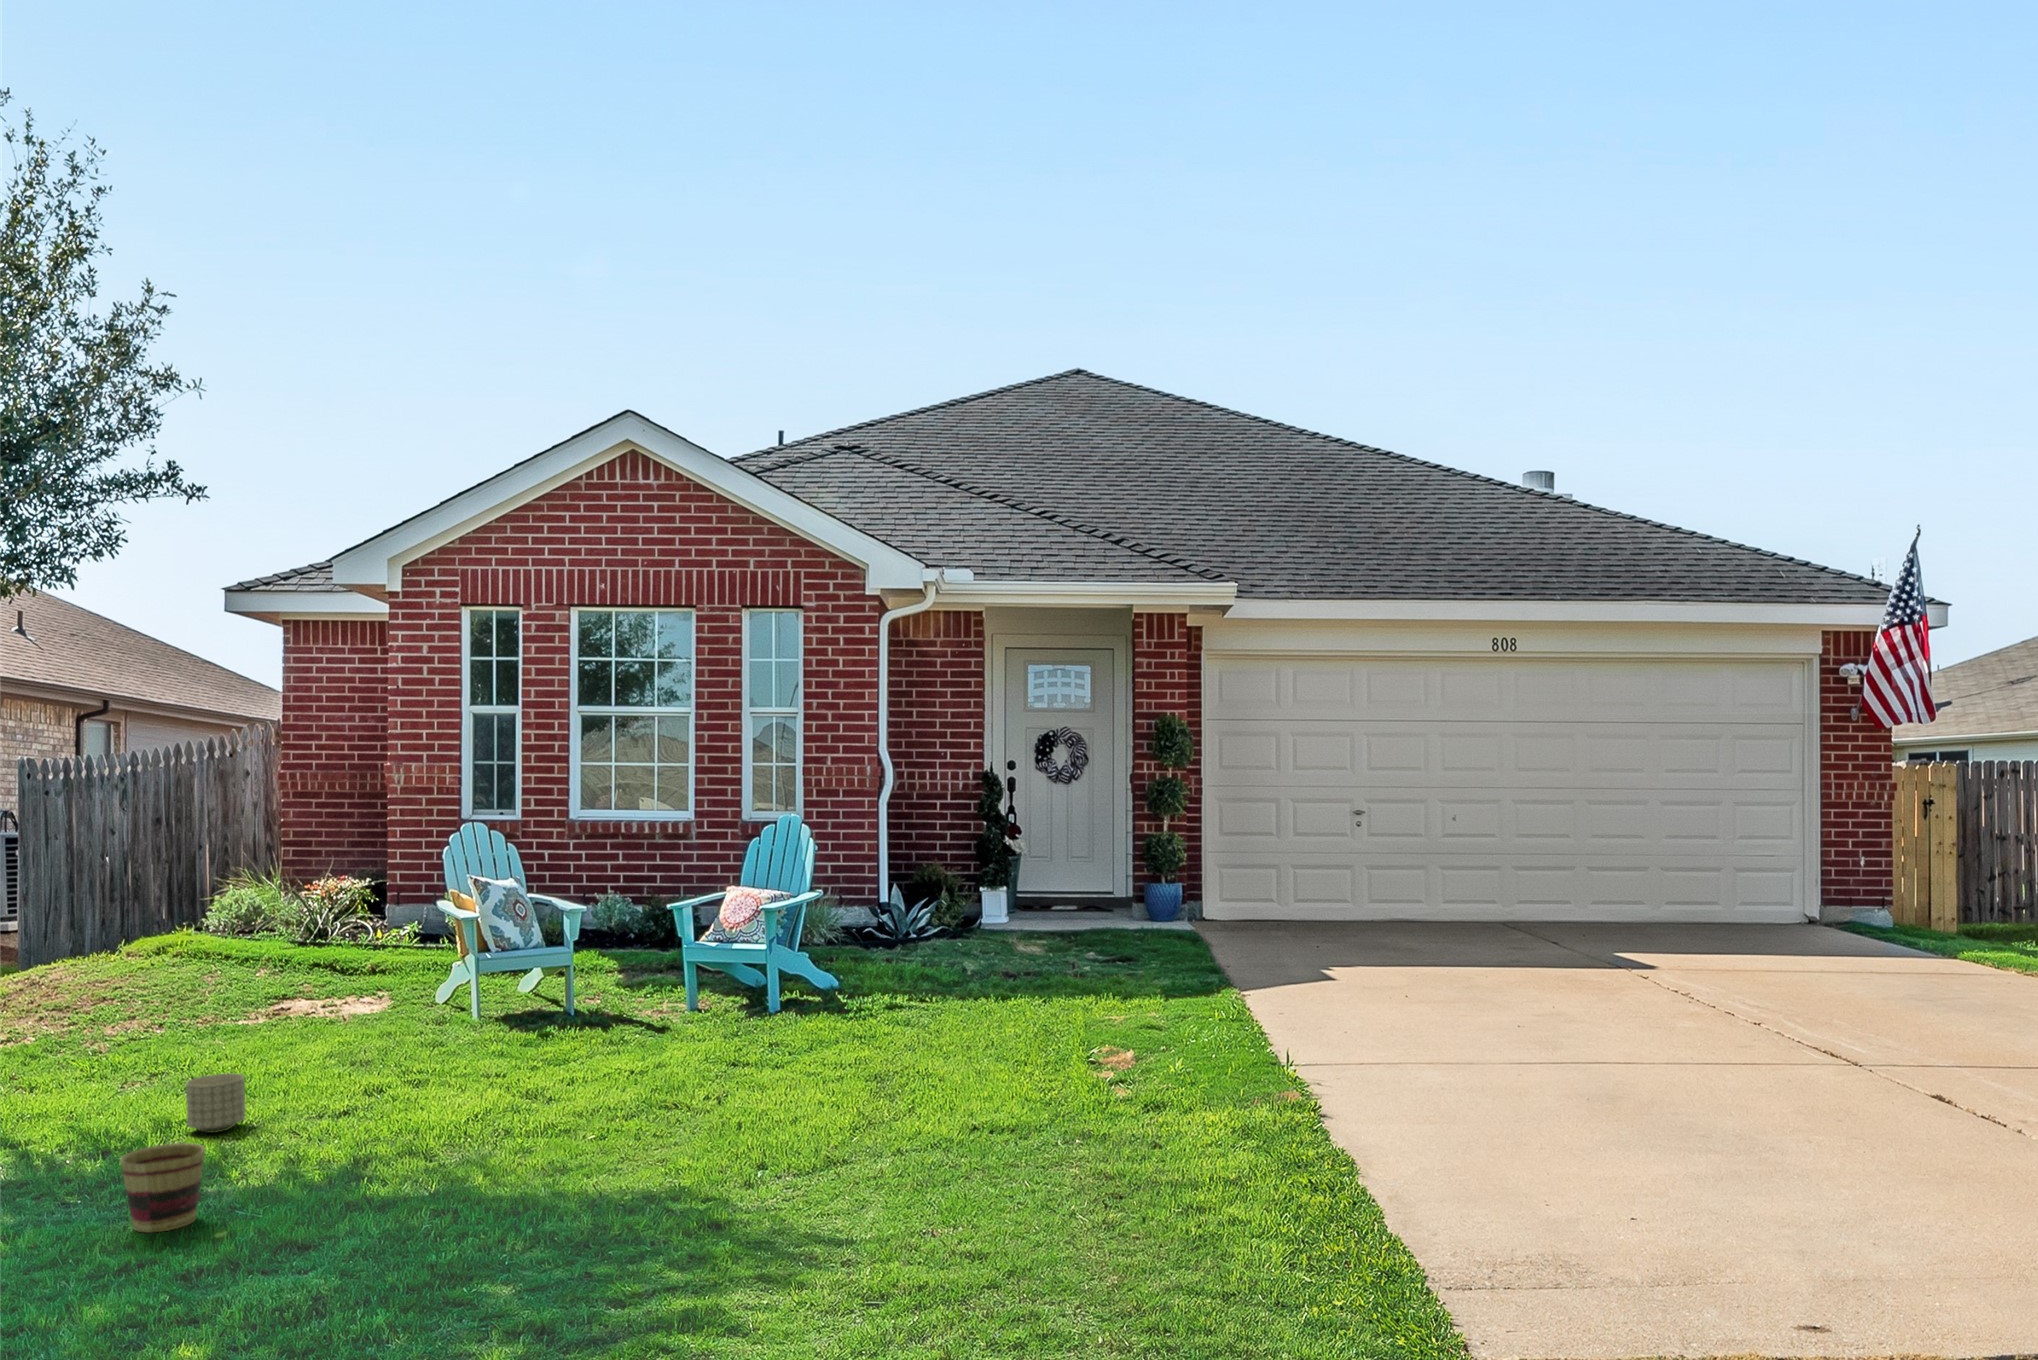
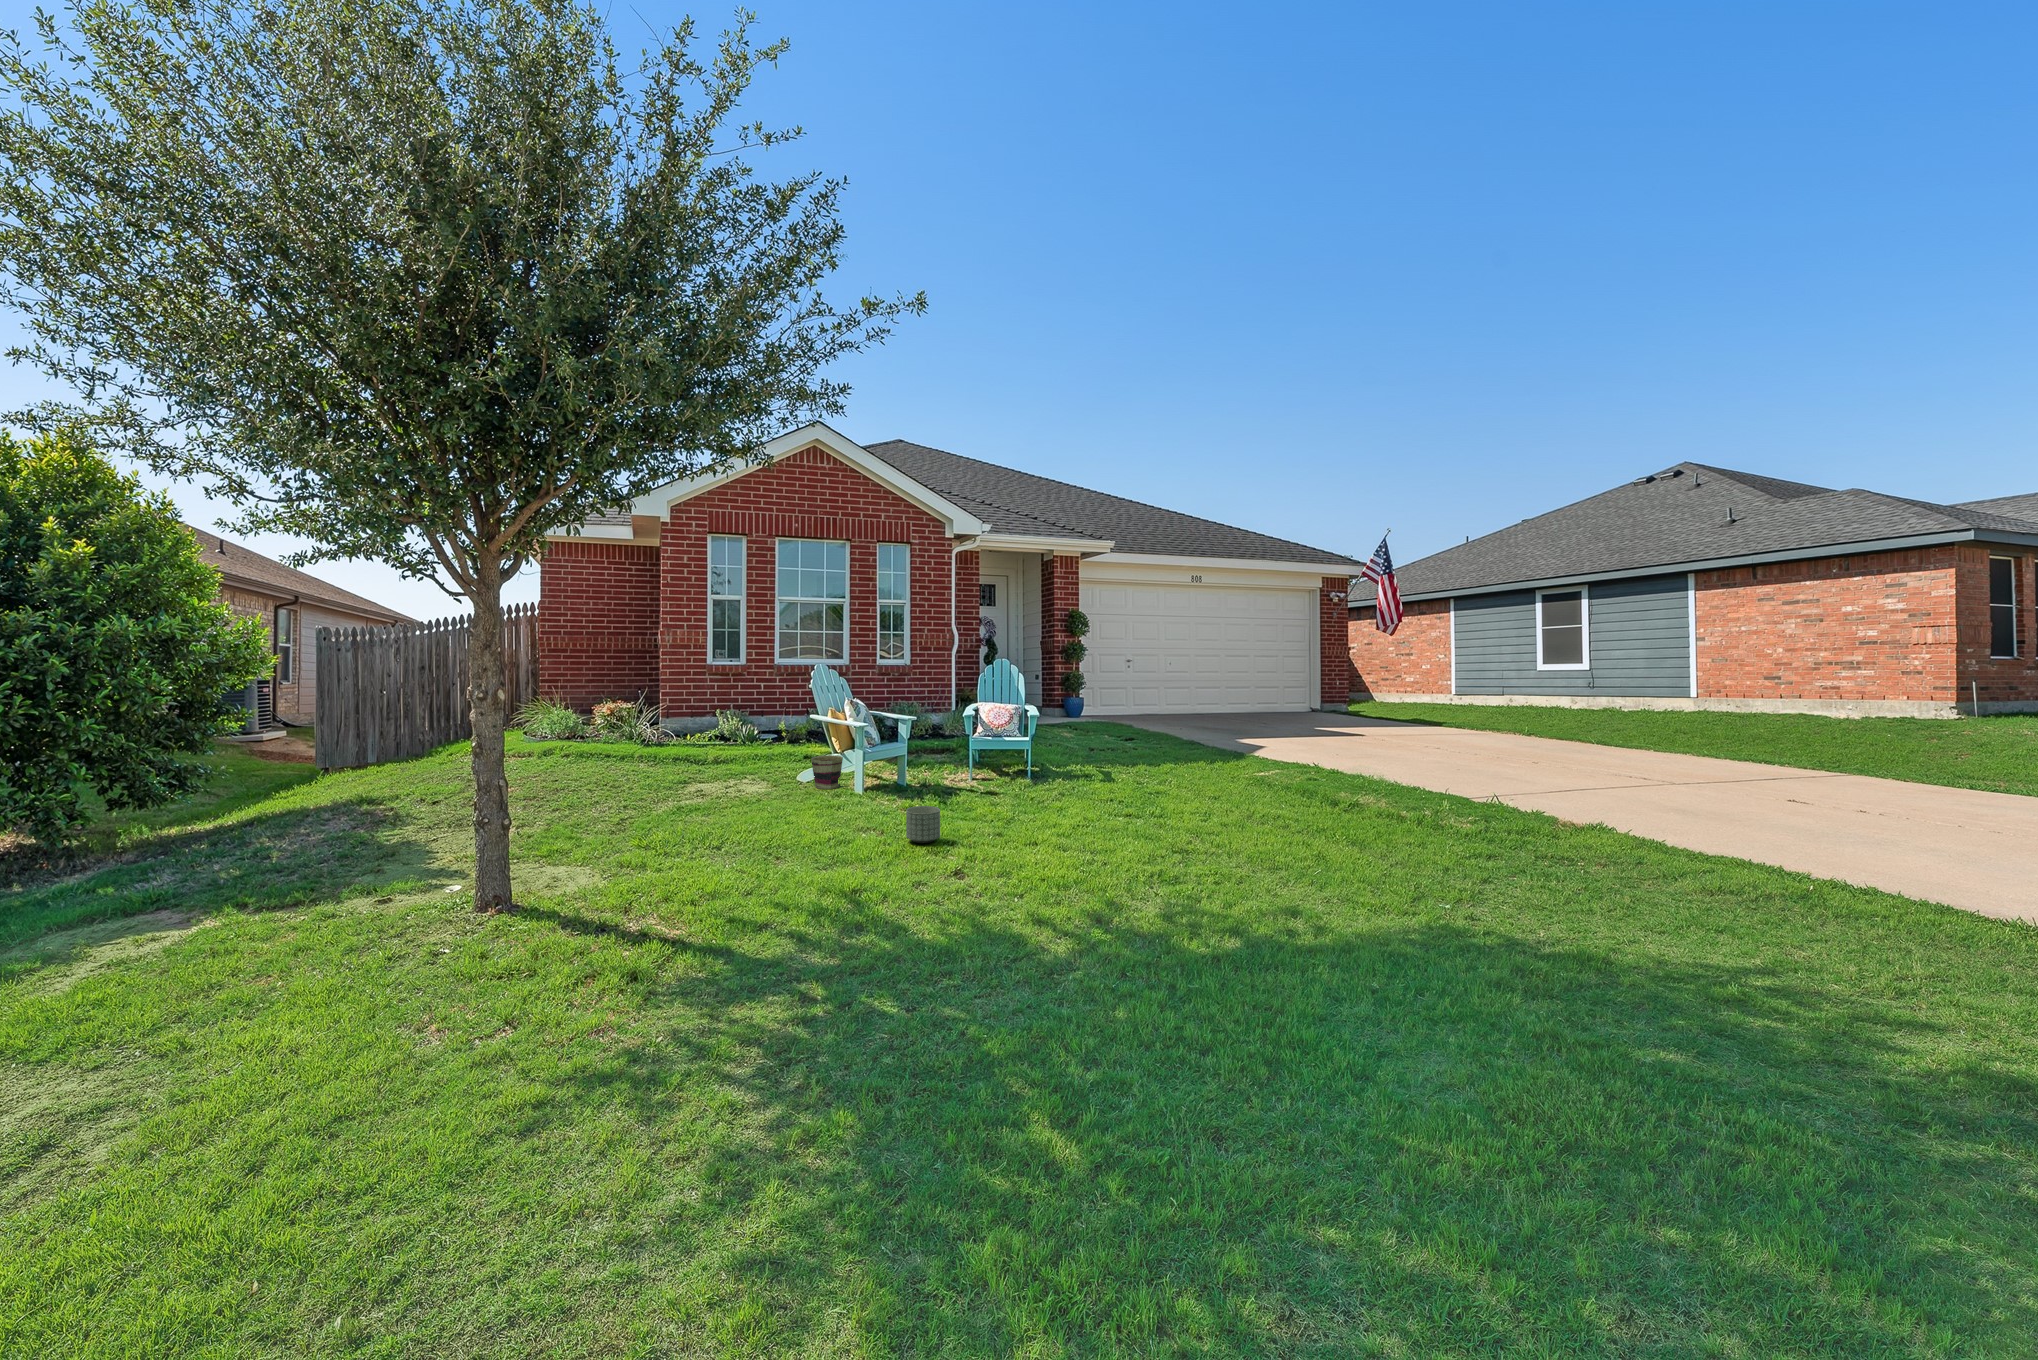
basket: present [120,1143,205,1233] -> present [811,755,843,789]

